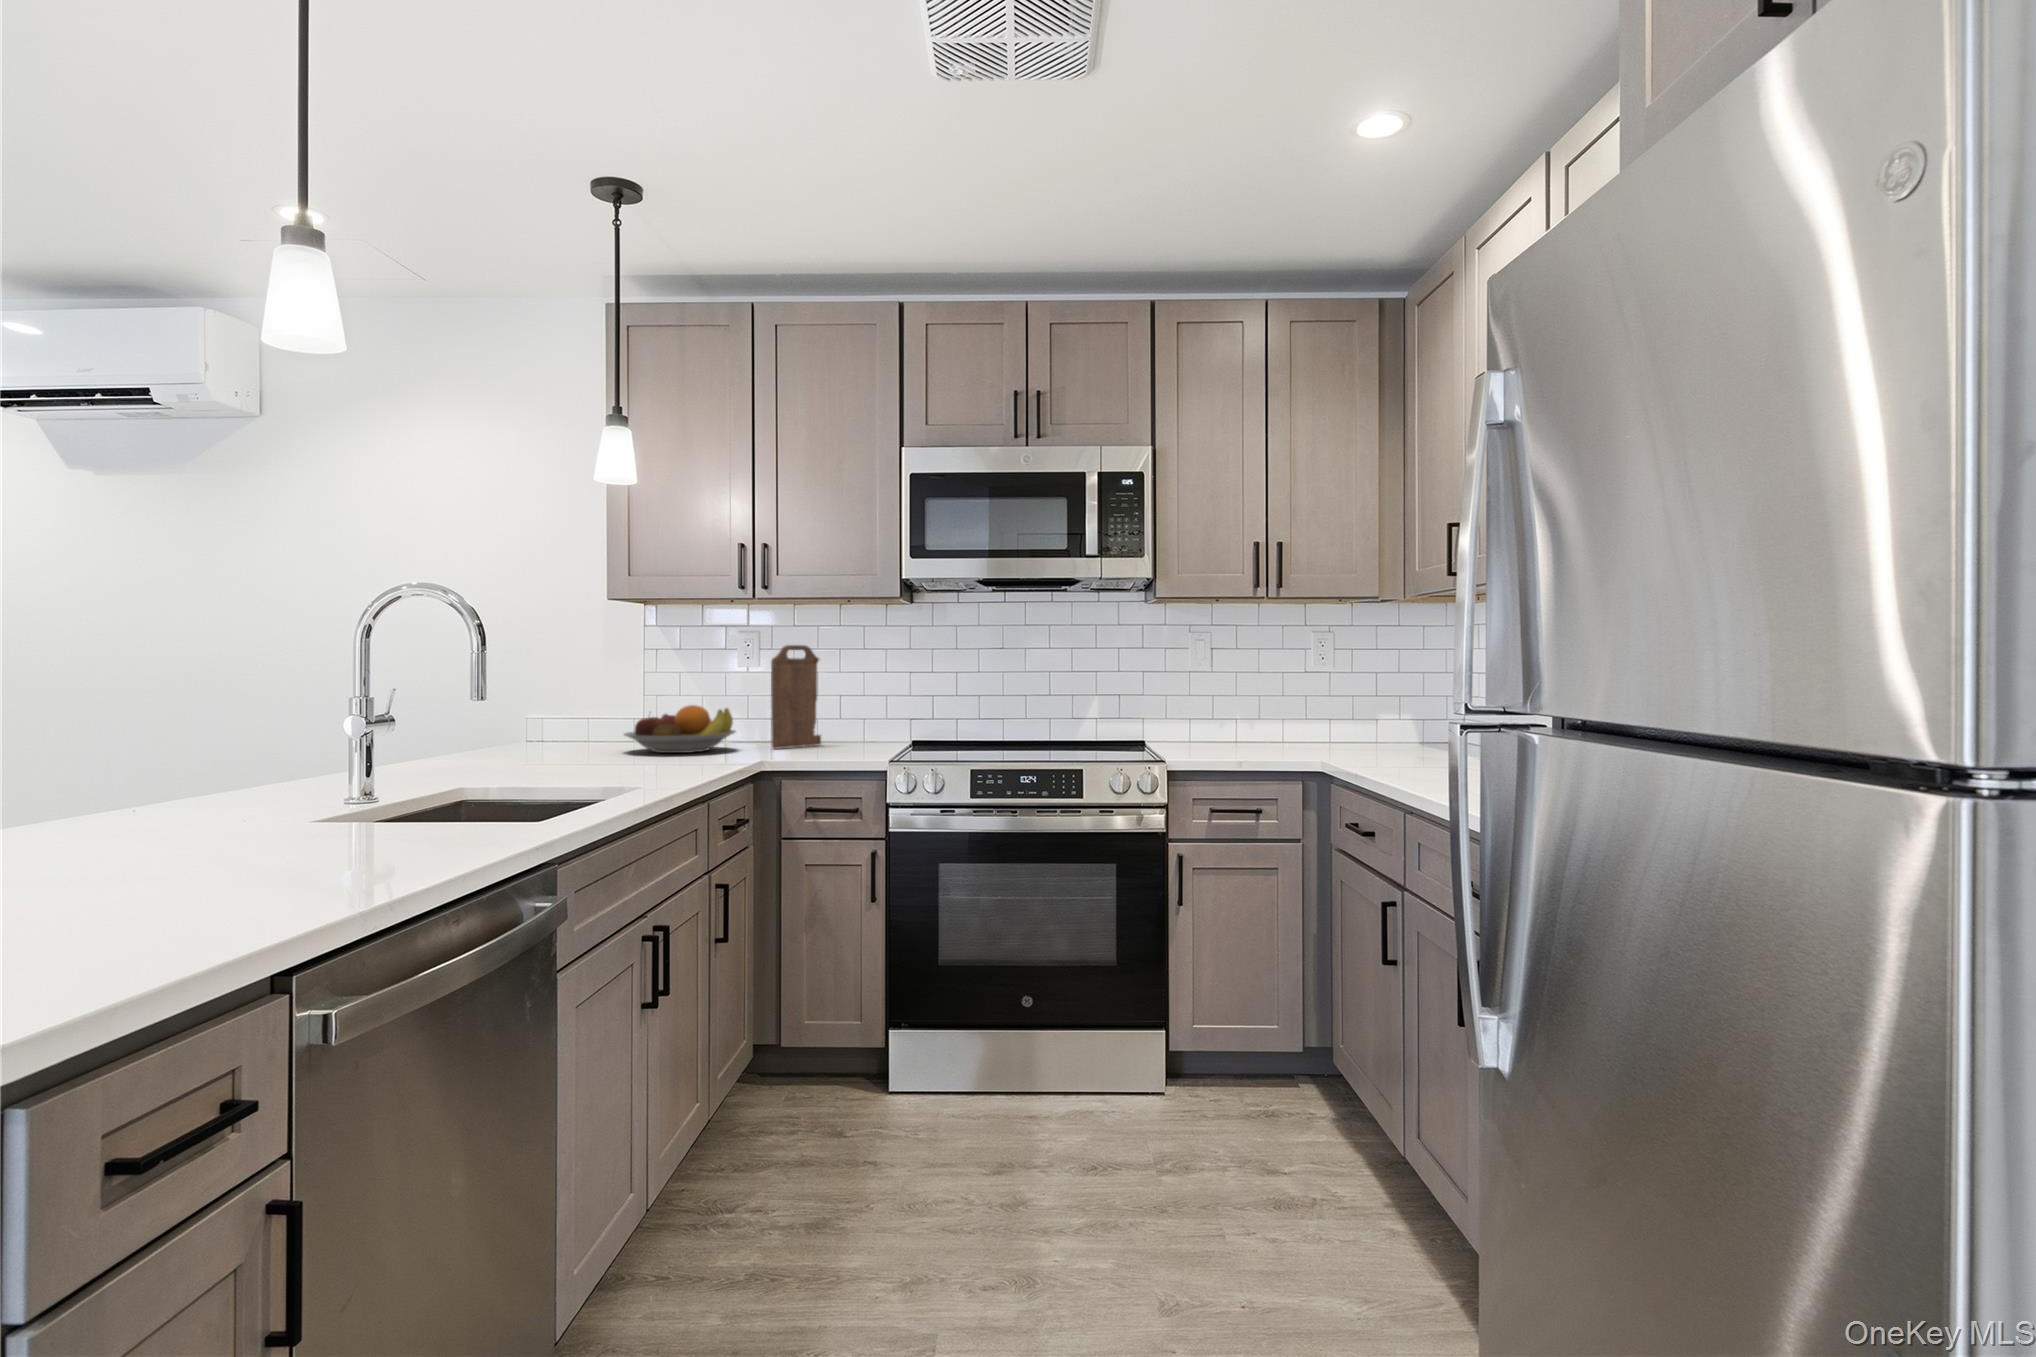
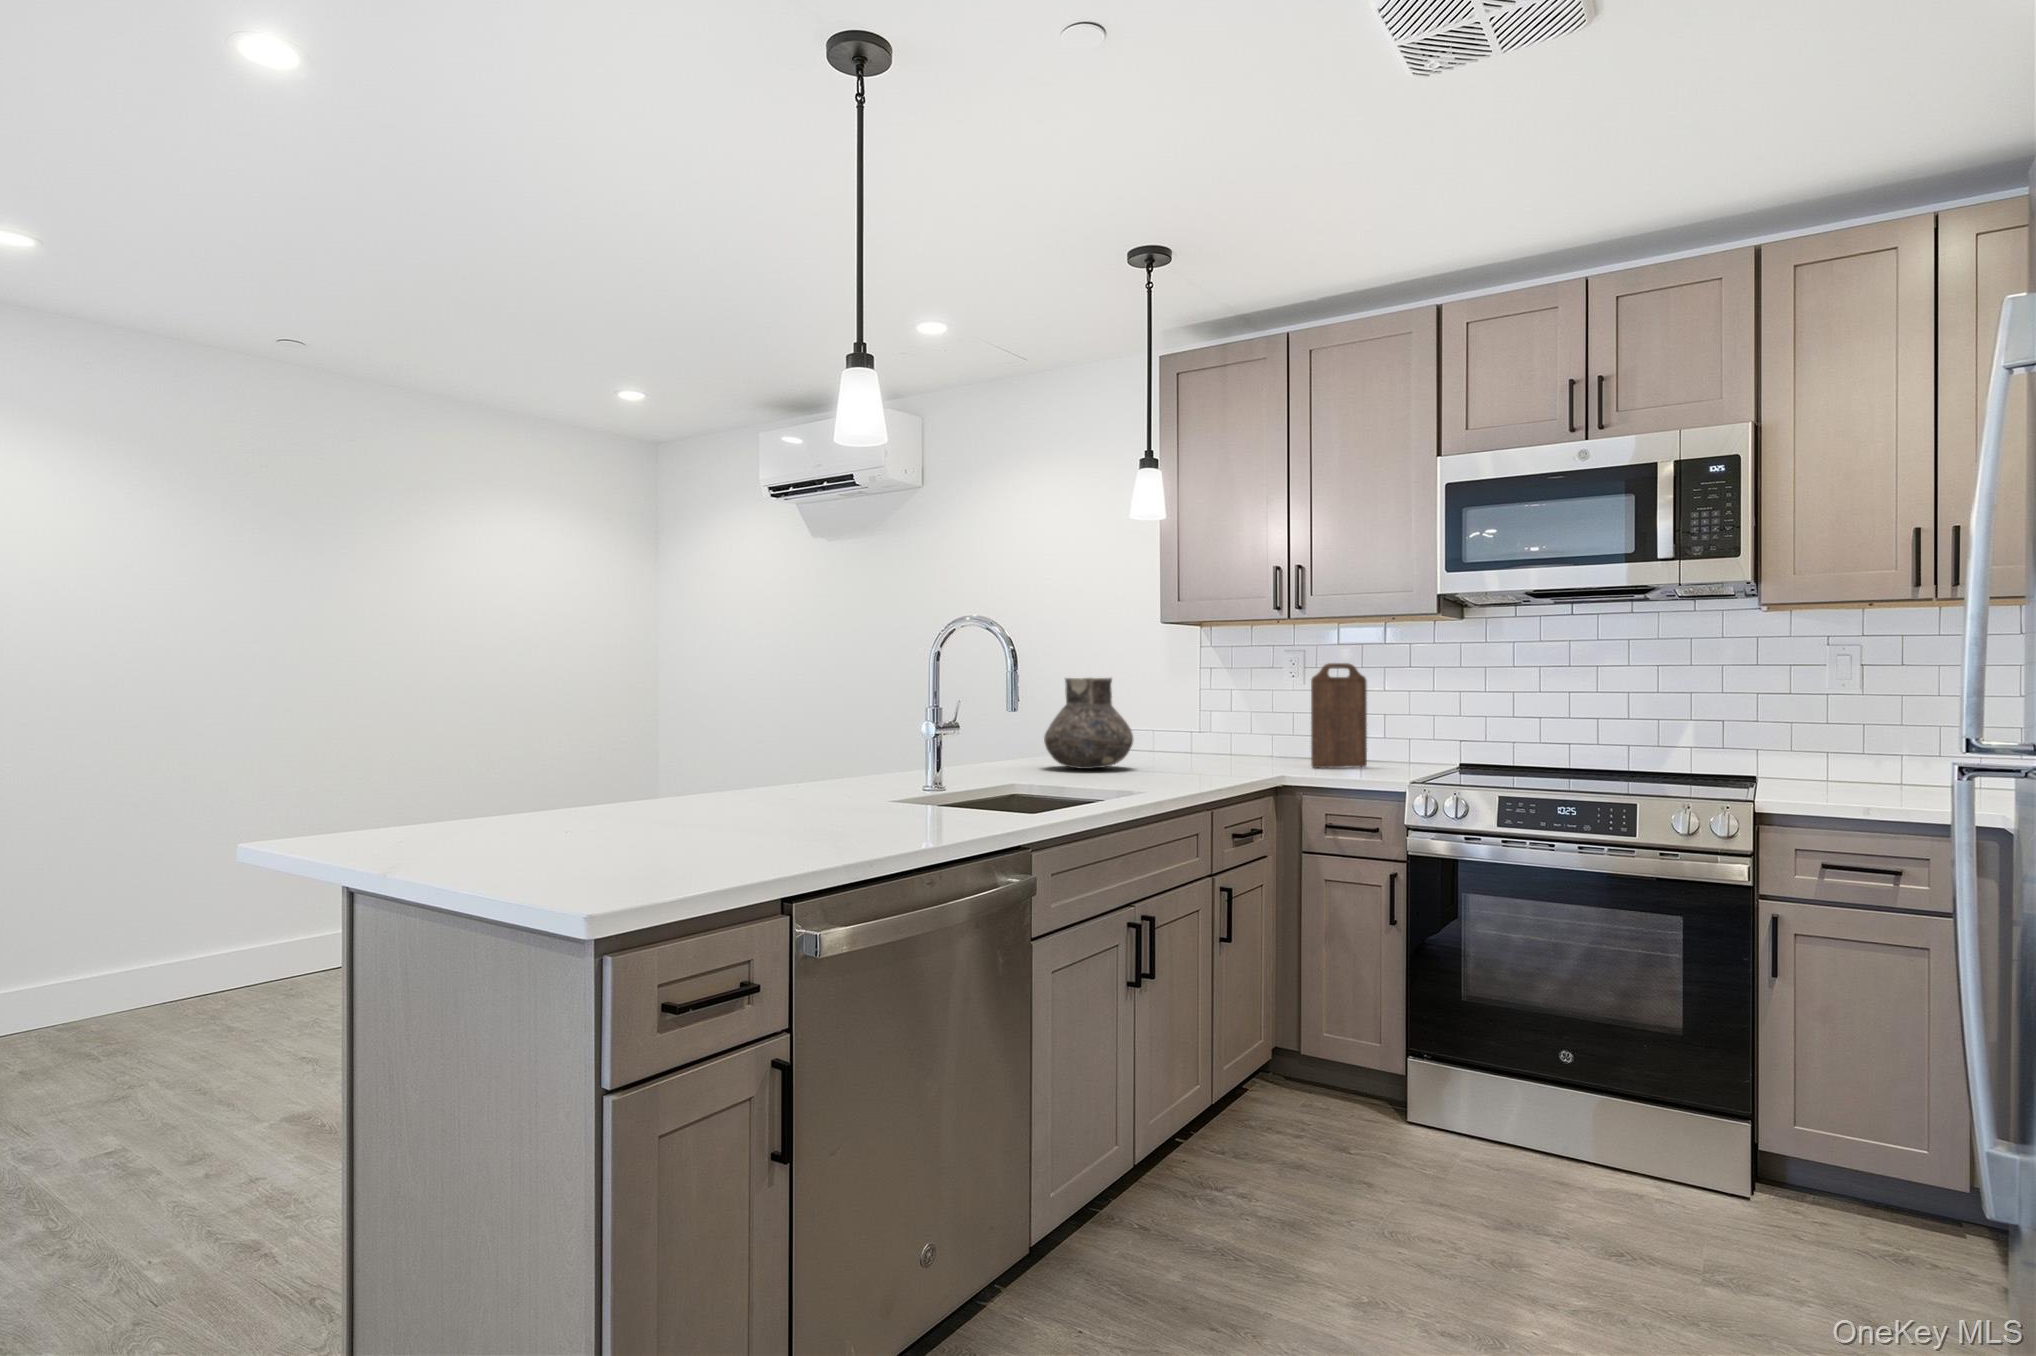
vase: none [473,659,586,763] -> present [1044,678,1133,769]
fruit bowl: present [624,705,735,753] -> none [1172,722,1276,767]

